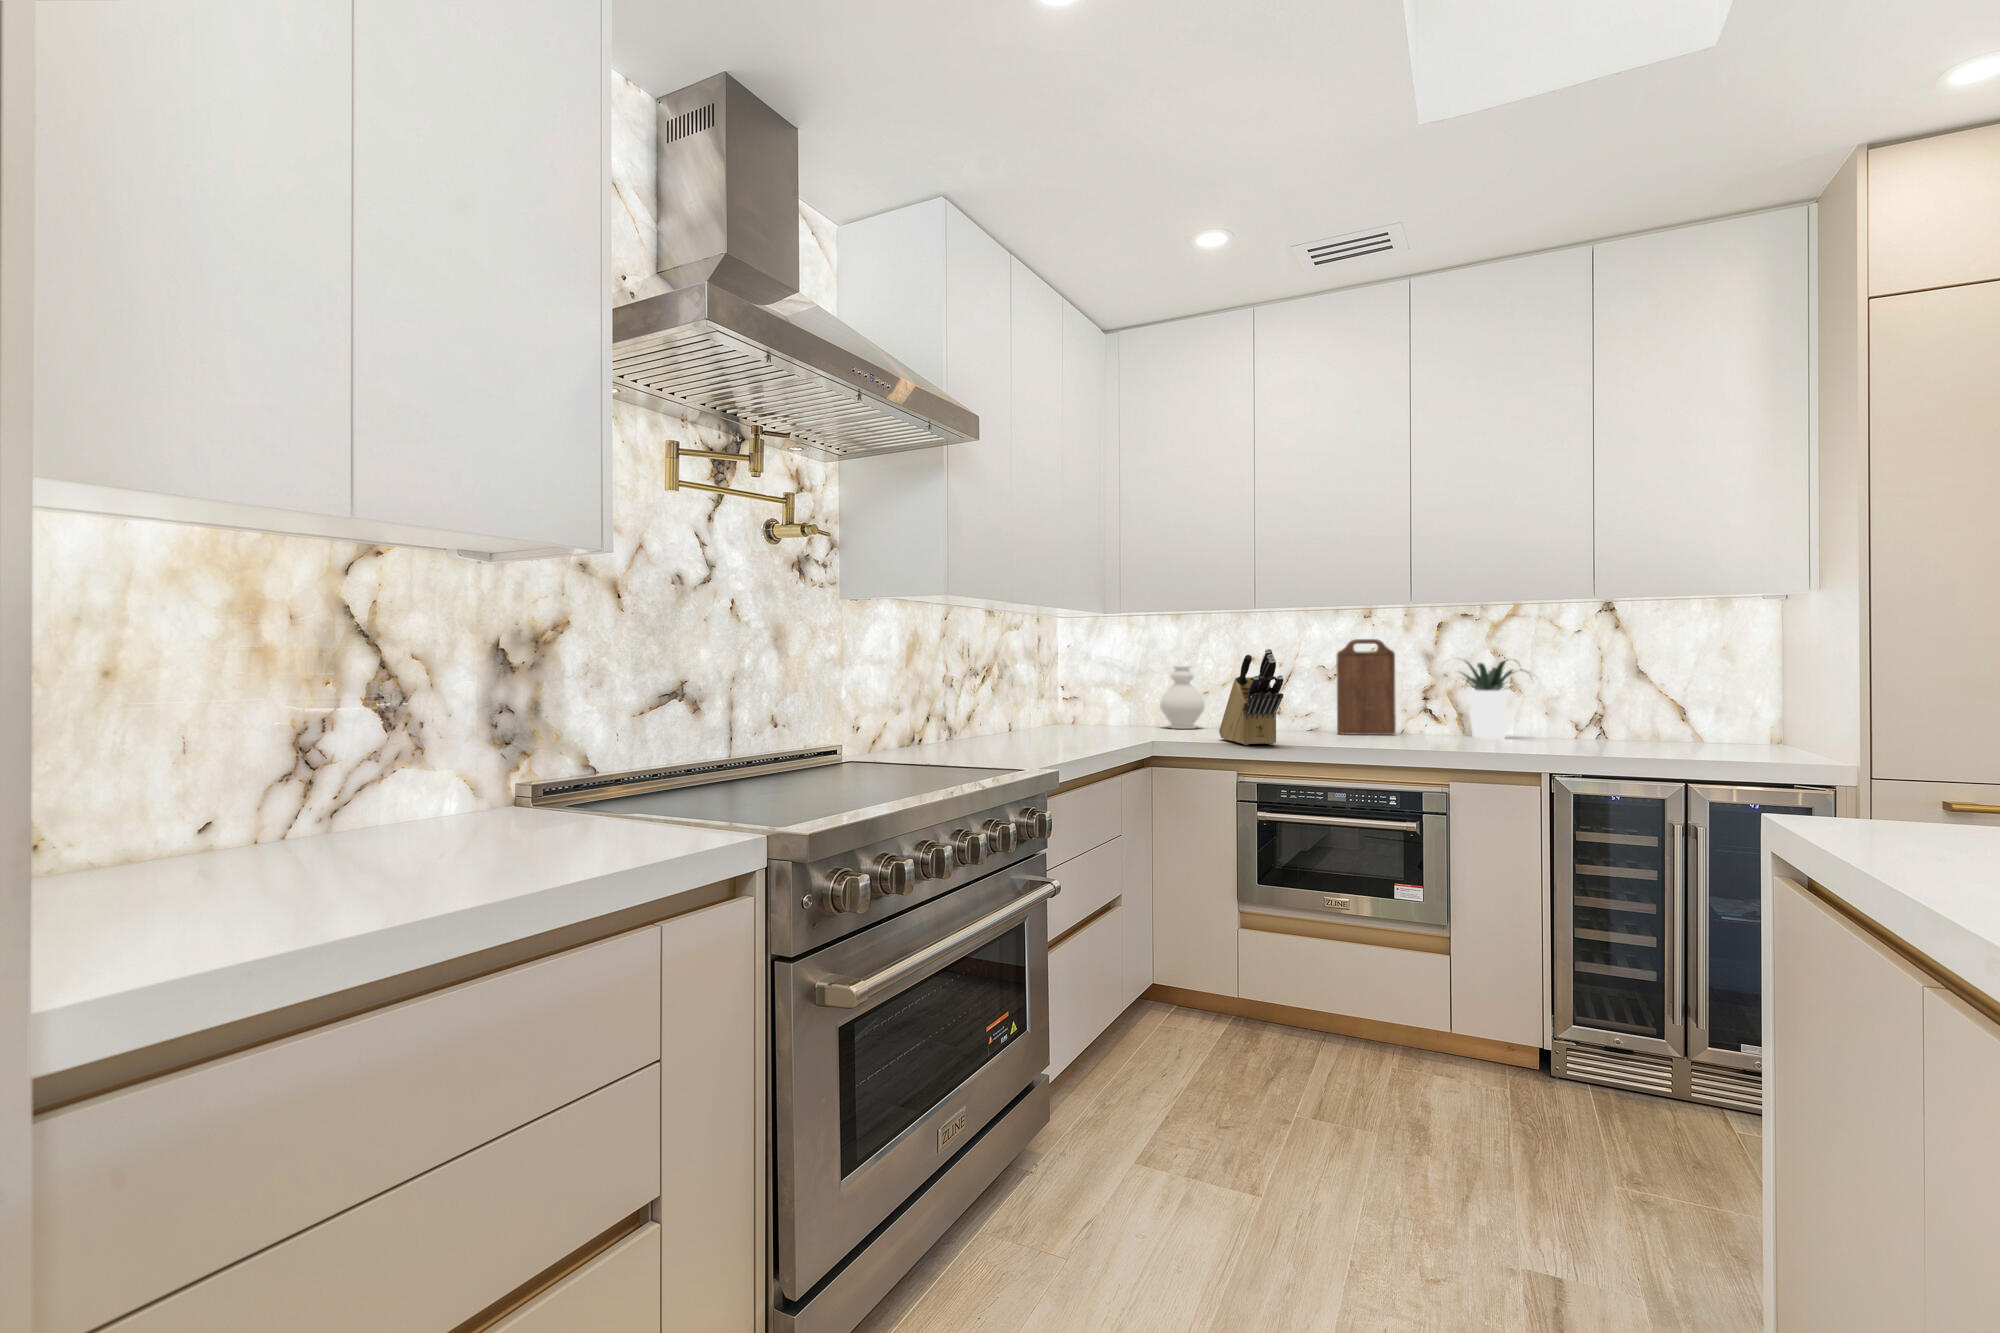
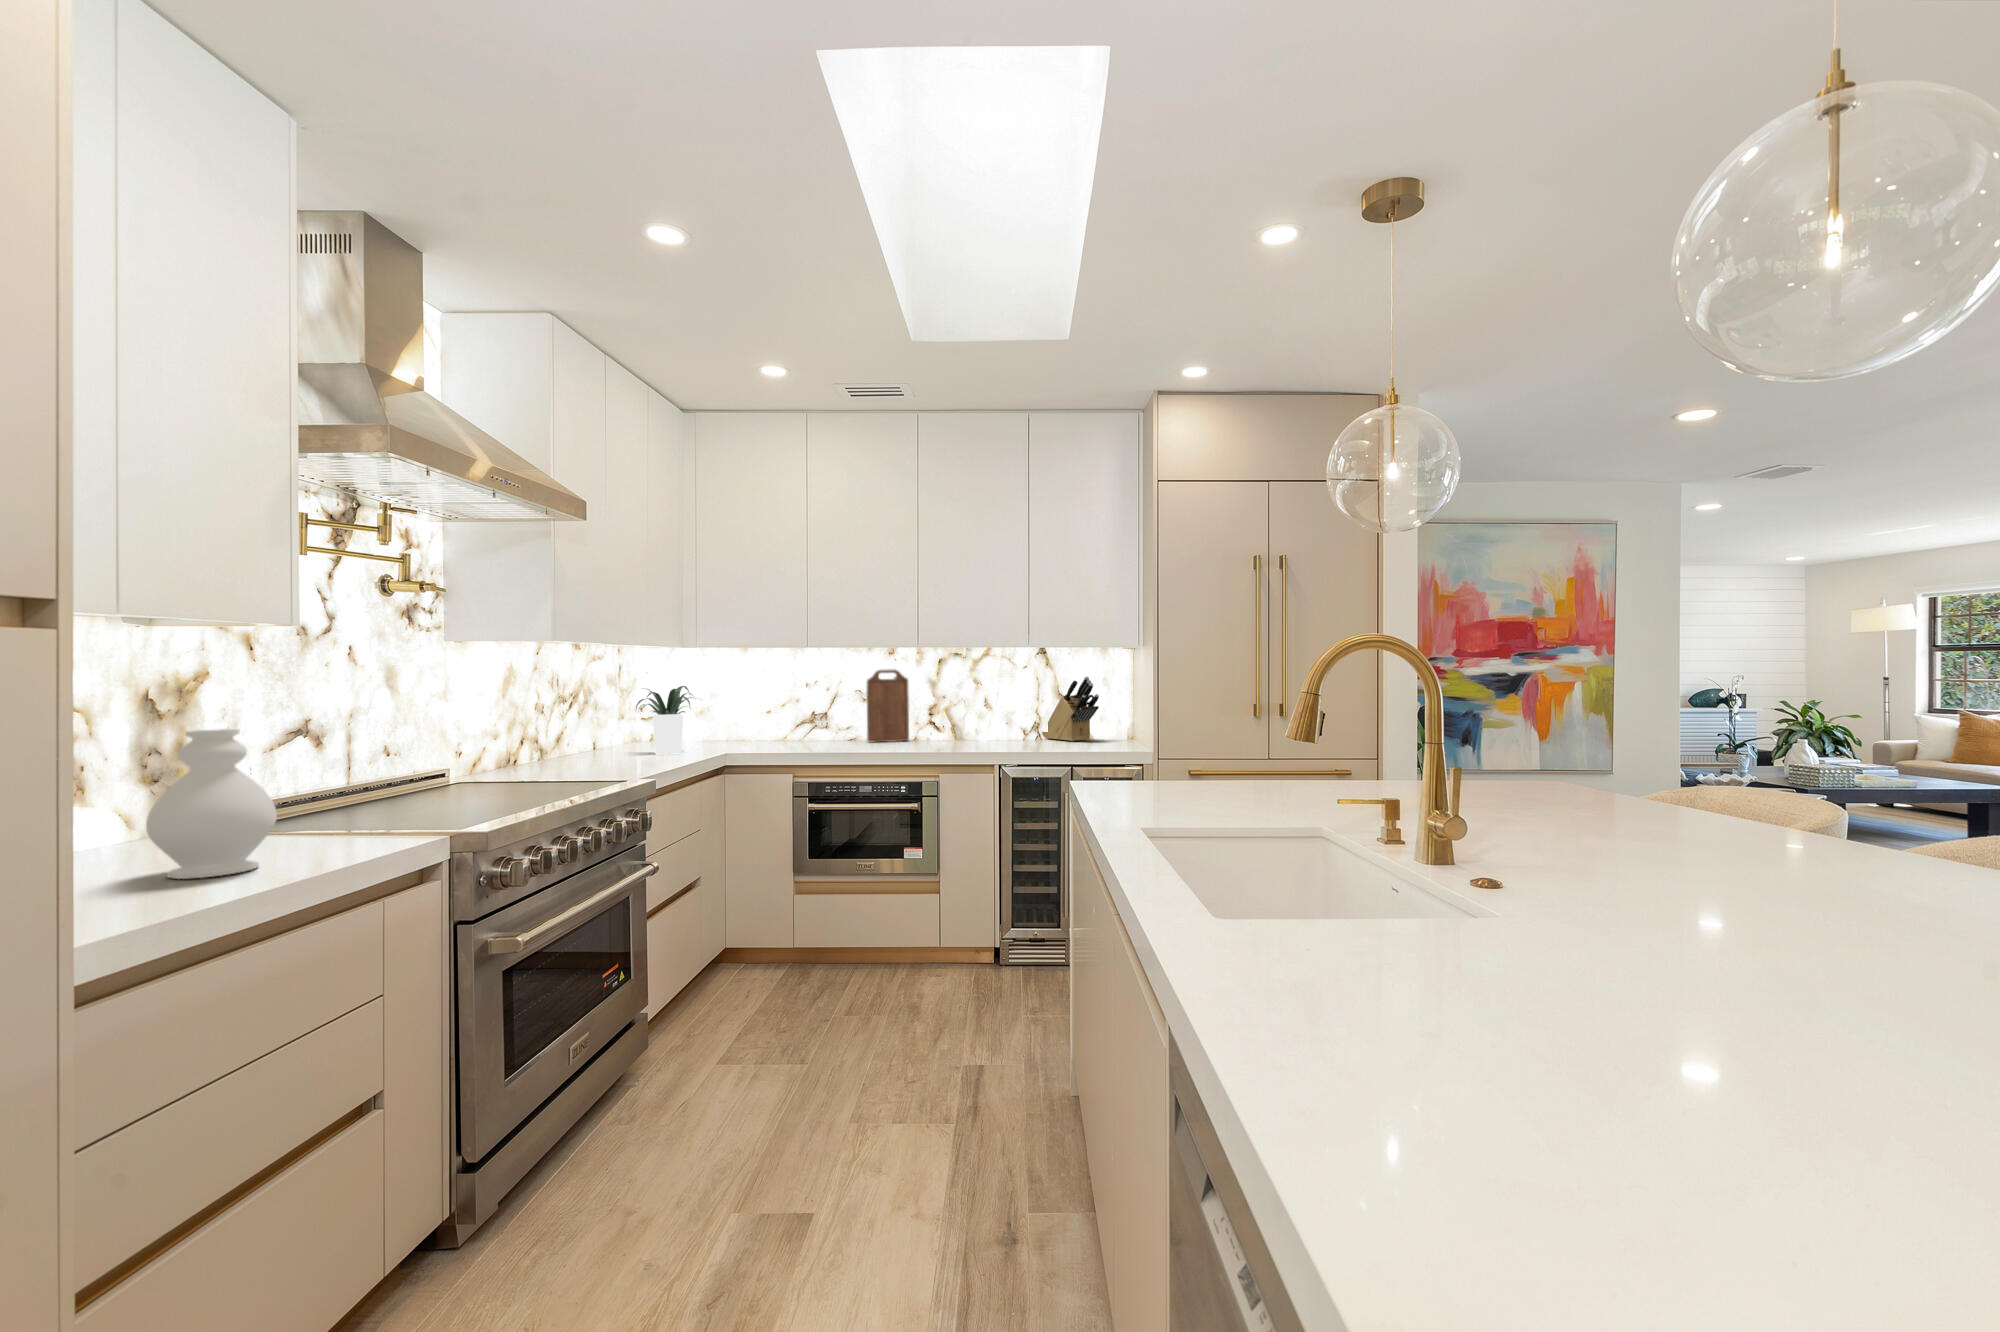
knife block: present [1219,649,1283,745] -> present [1042,677,1099,741]
potted plant: present [1462,660,1529,738] -> present [636,686,692,754]
decorative vase: present [1160,666,1205,729] -> present [146,729,277,879]

